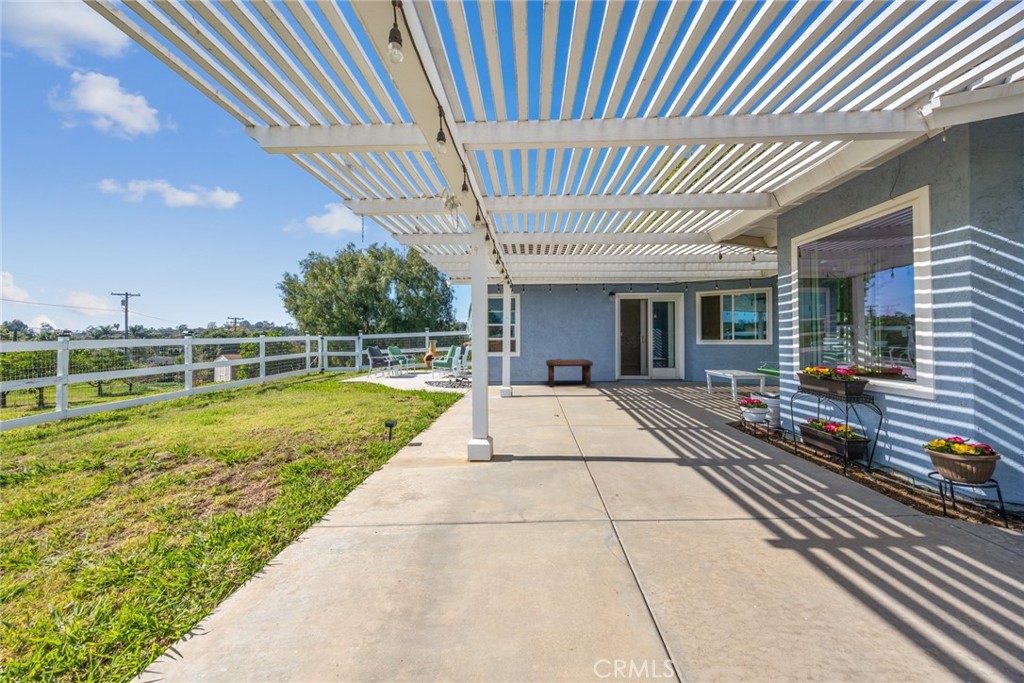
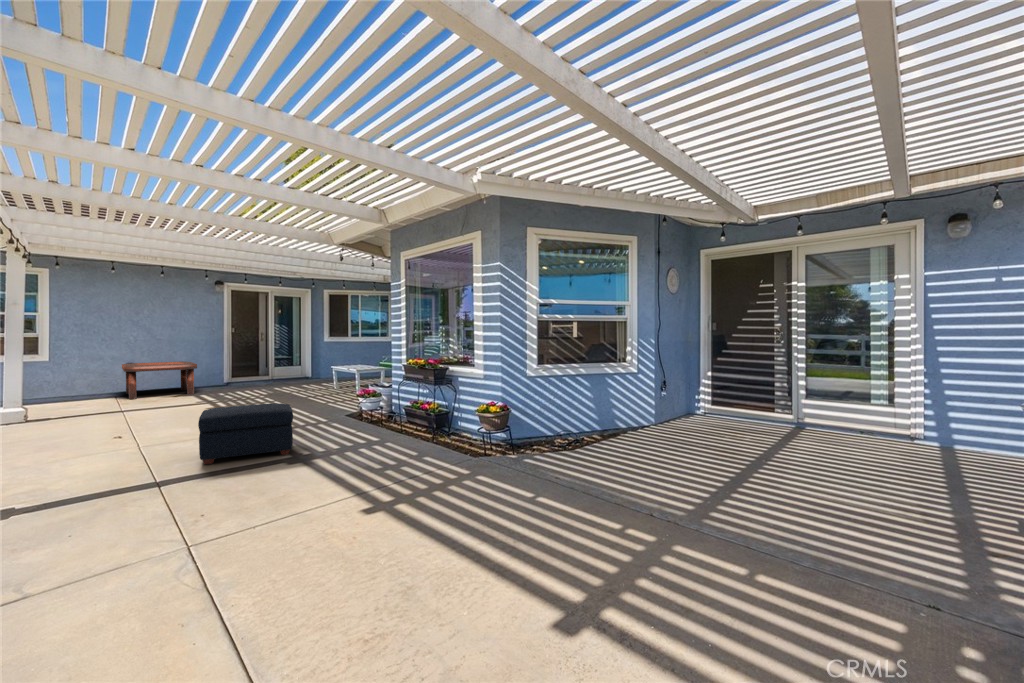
ottoman: none [593,403,671,457] -> present [198,403,293,465]

